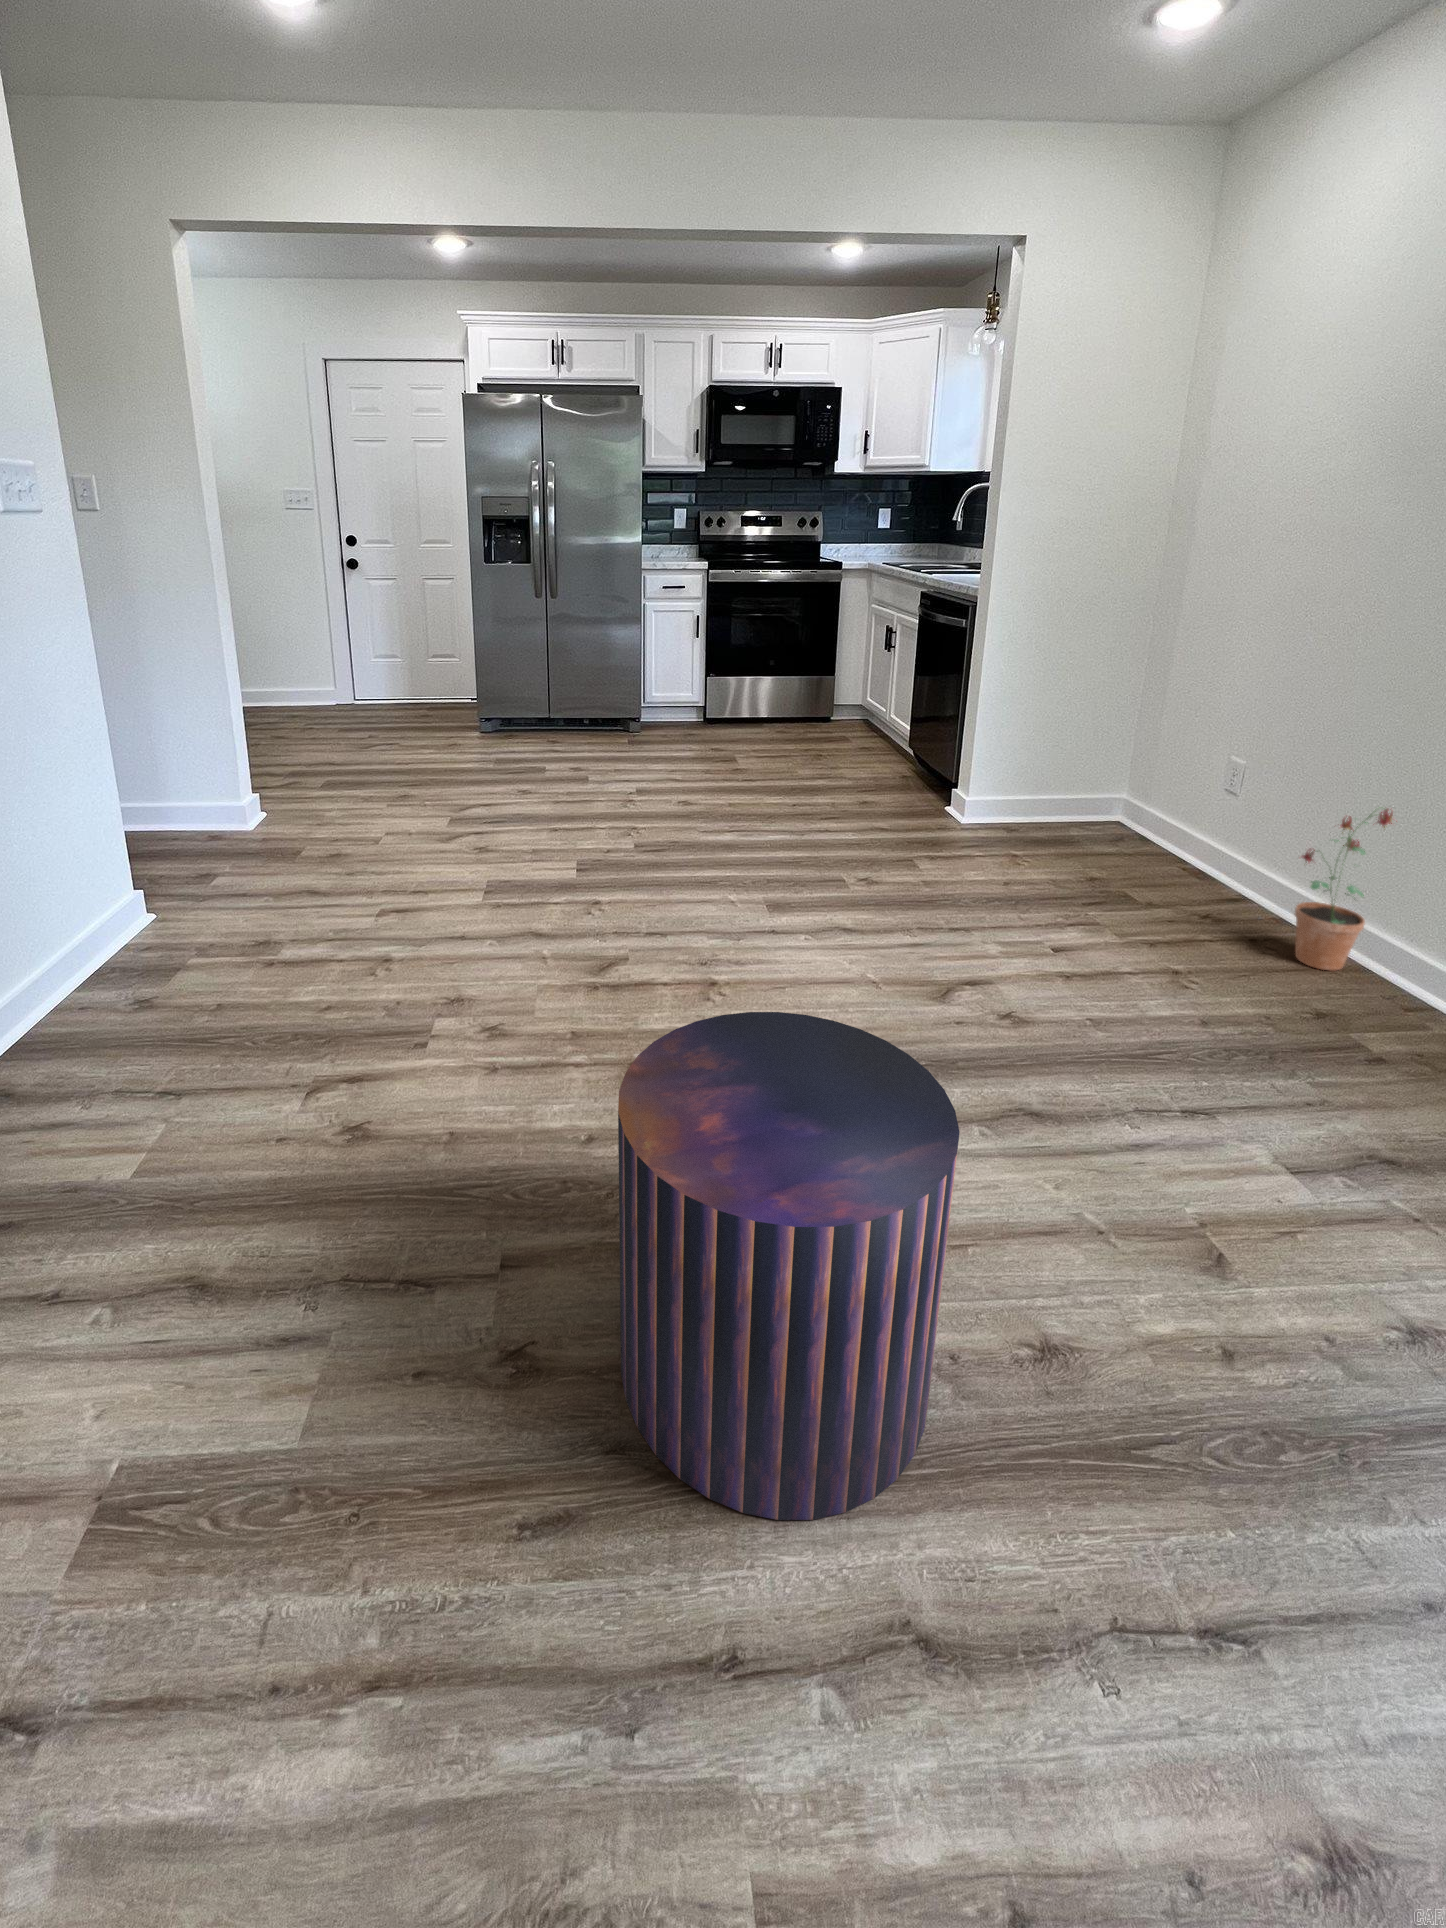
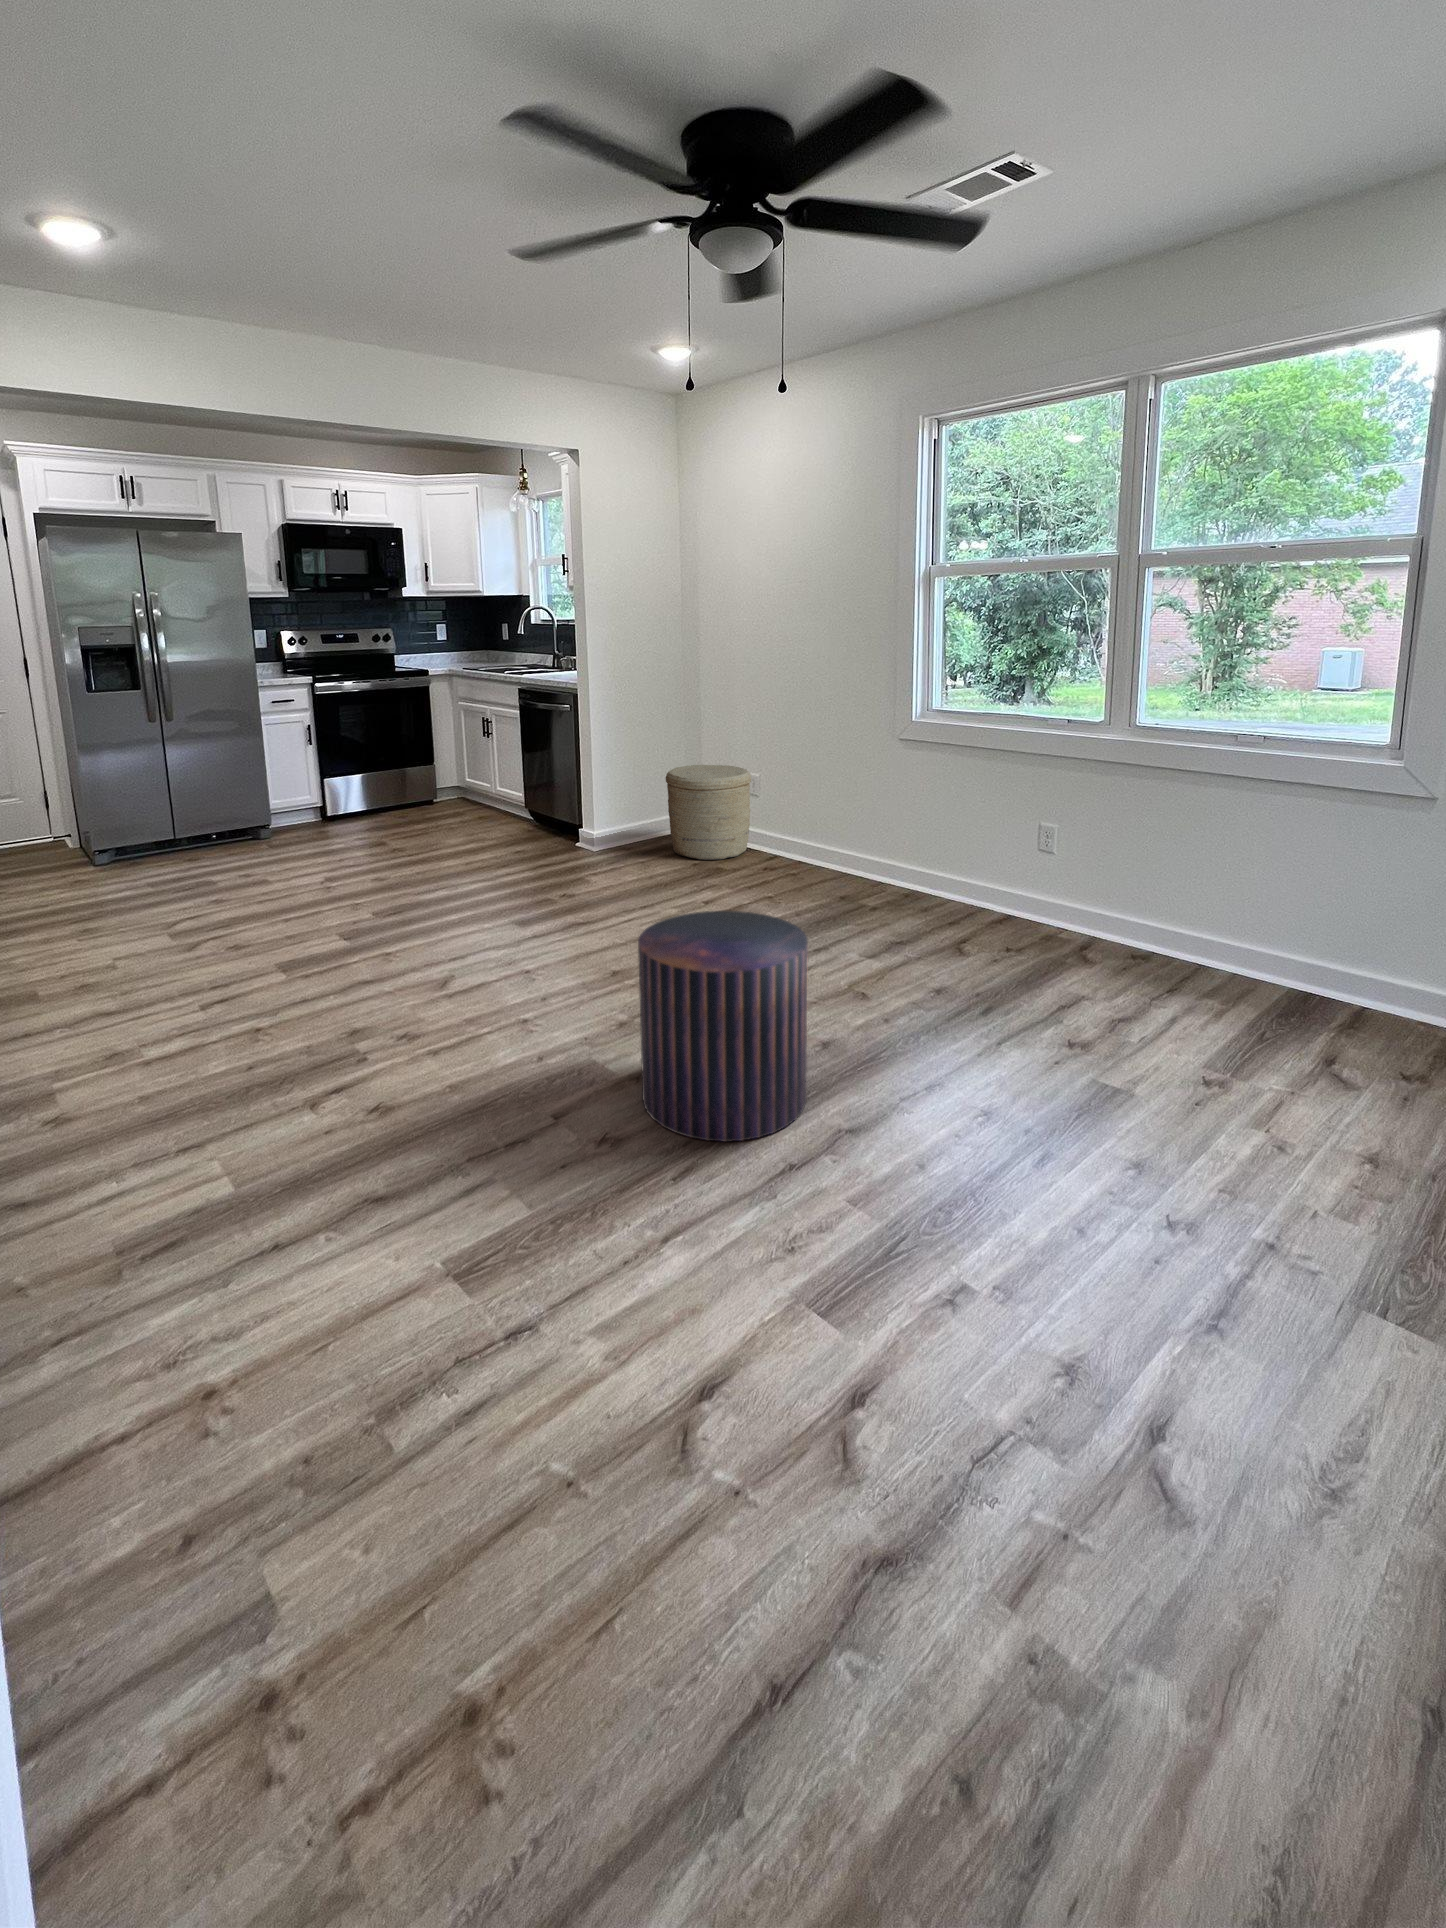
woven basket: none [1071,728,1229,883] -> present [666,765,751,860]
potted plant: present [1295,809,1397,970] -> none [807,783,845,878]

